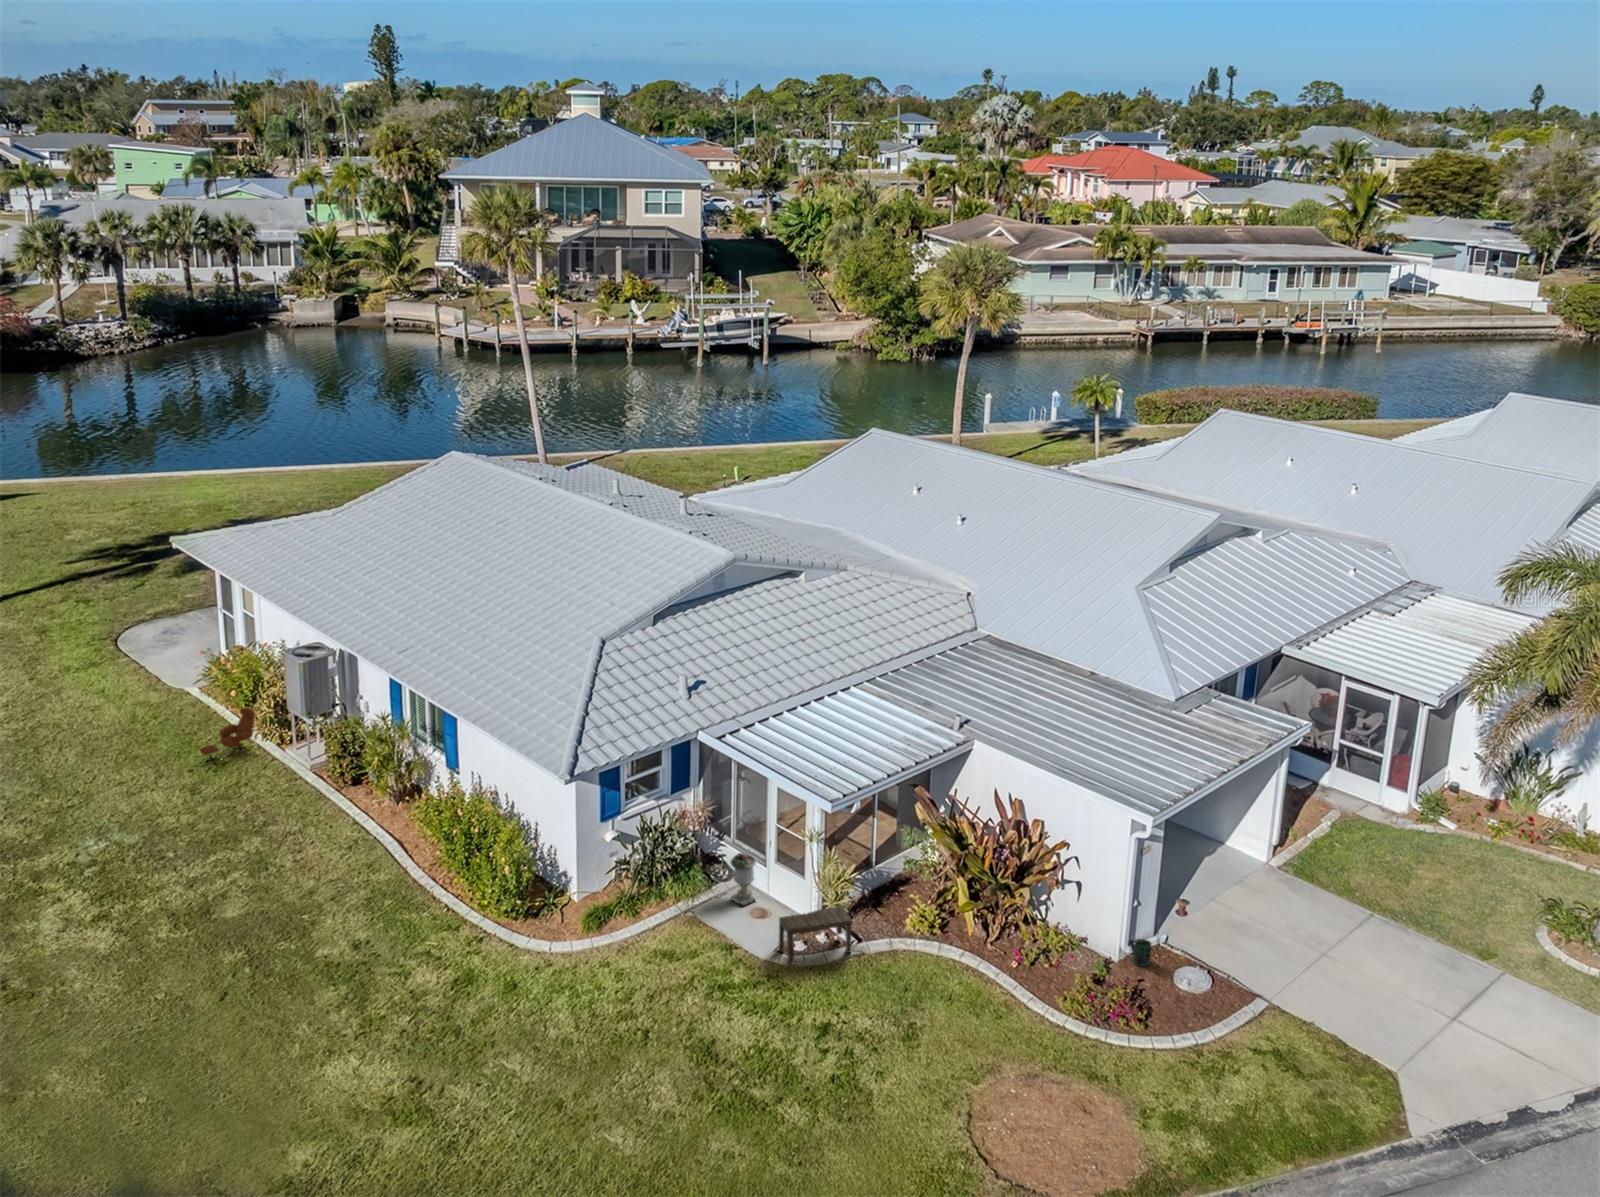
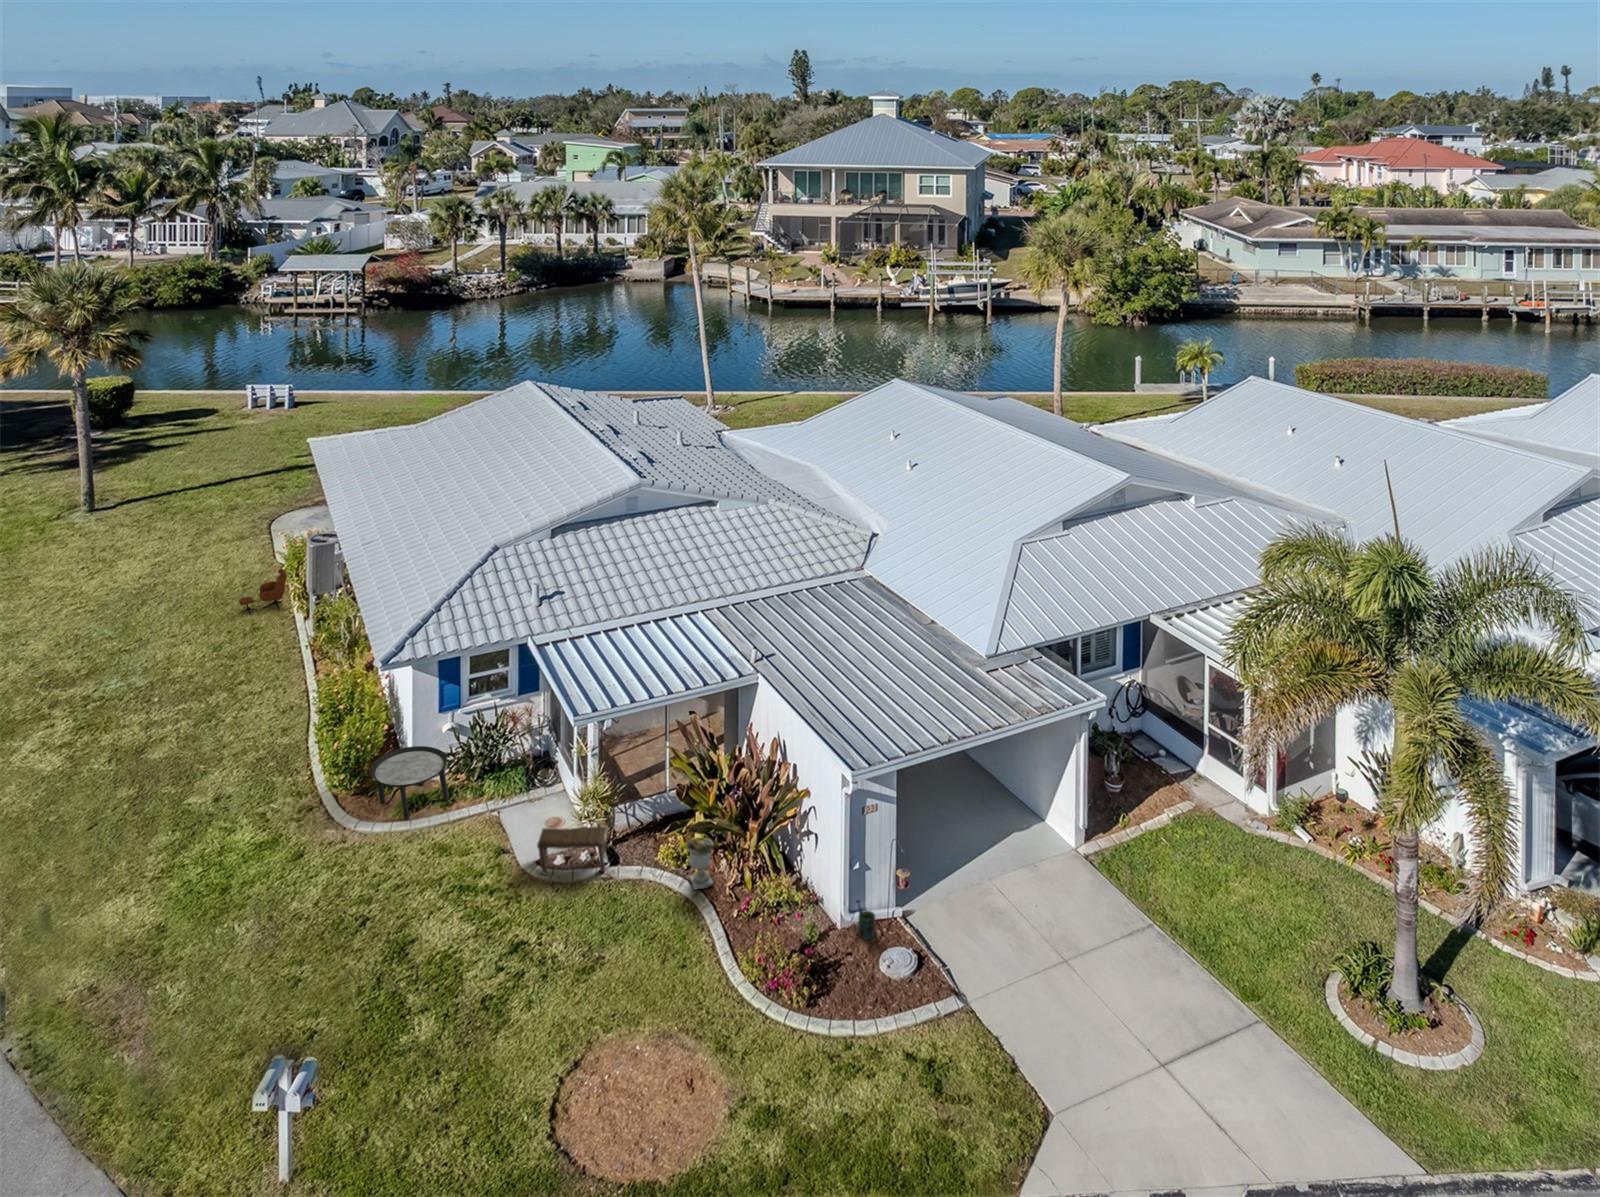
planter: present [731,853,757,905] -> present [686,837,713,890]
round table: none [550,860,632,940] -> present [370,746,449,820]

